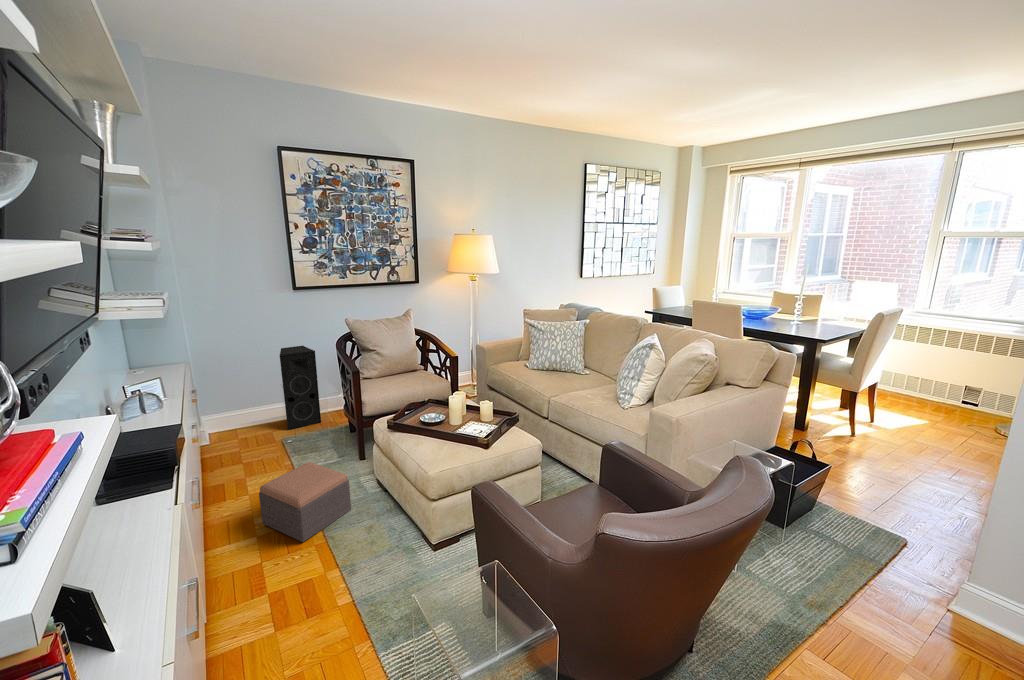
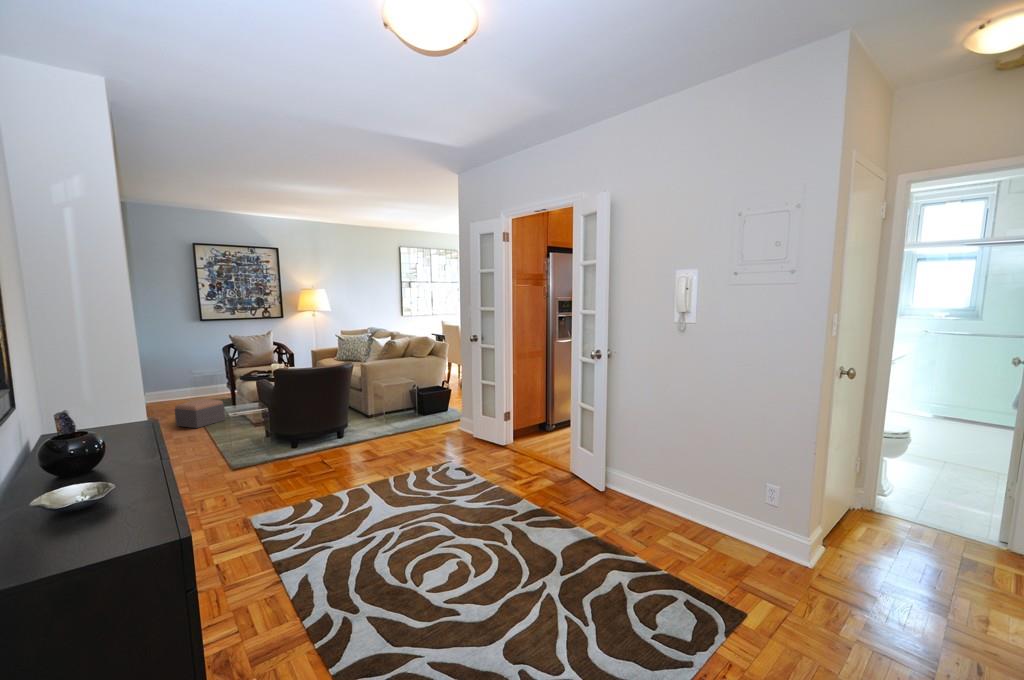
speaker: present [280,346,321,429] -> none [190,354,217,402]

